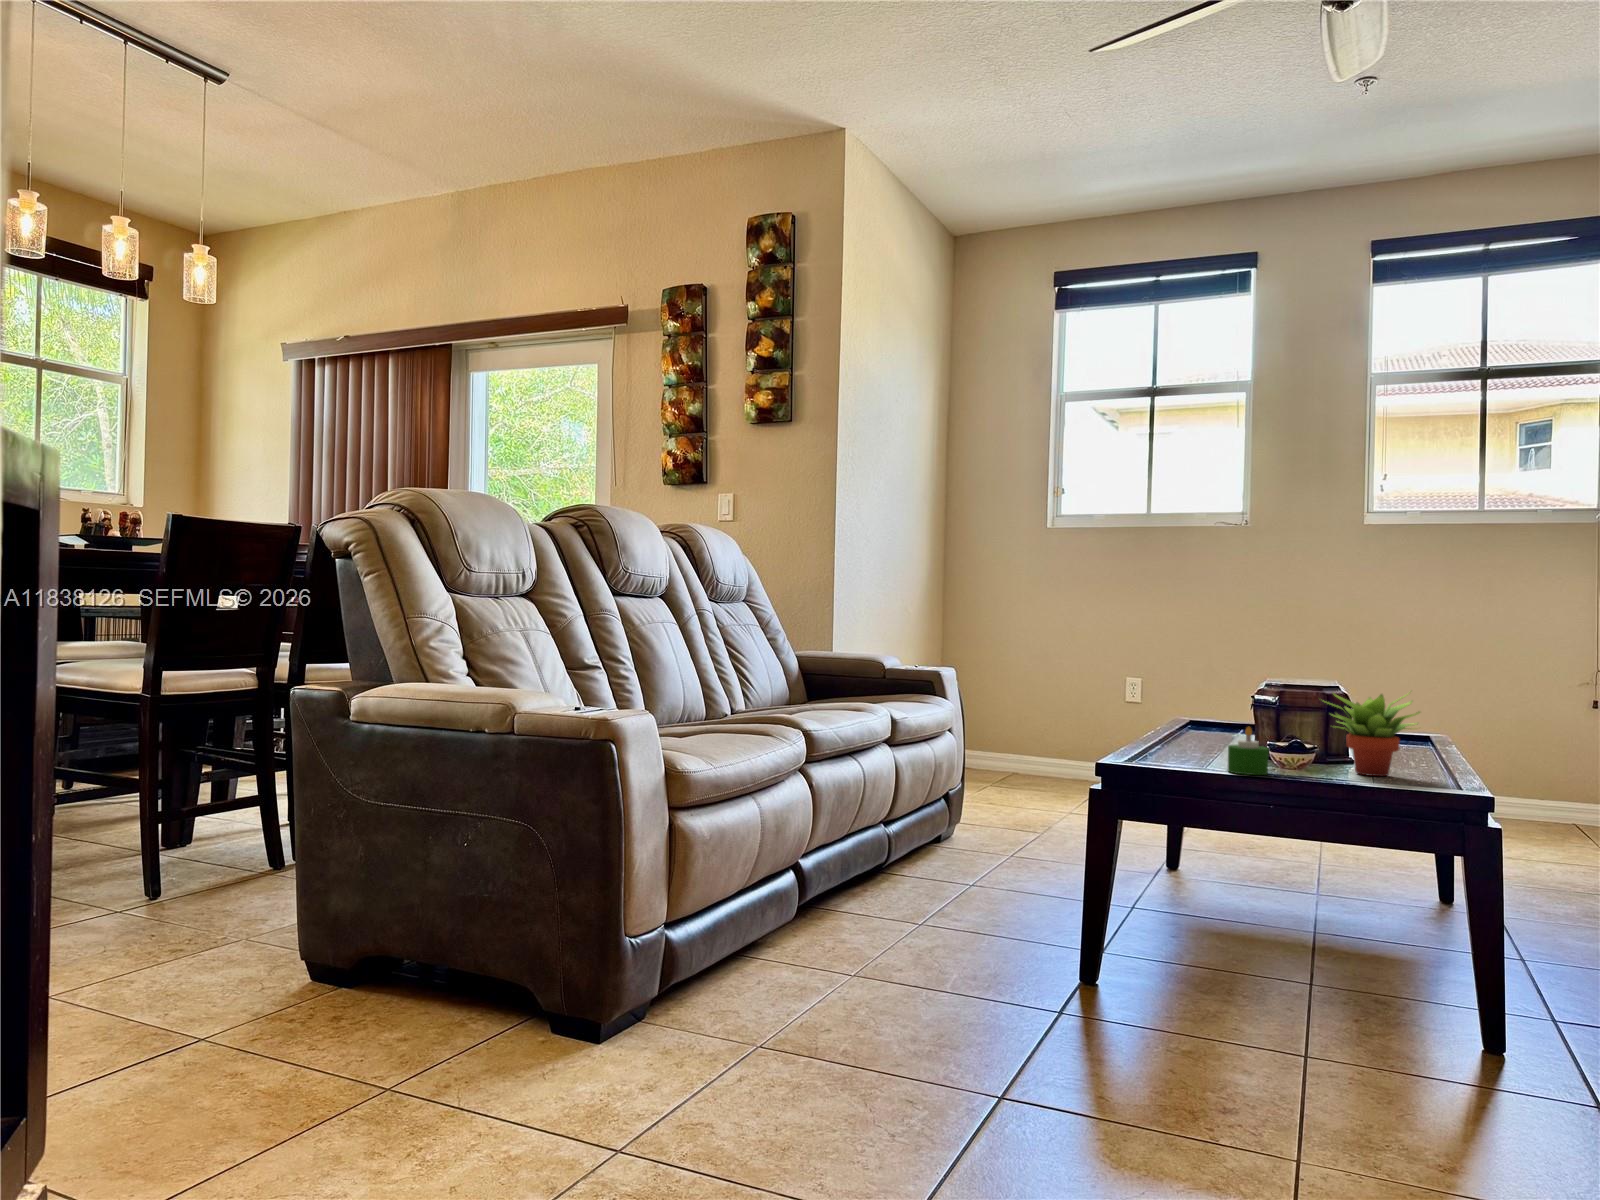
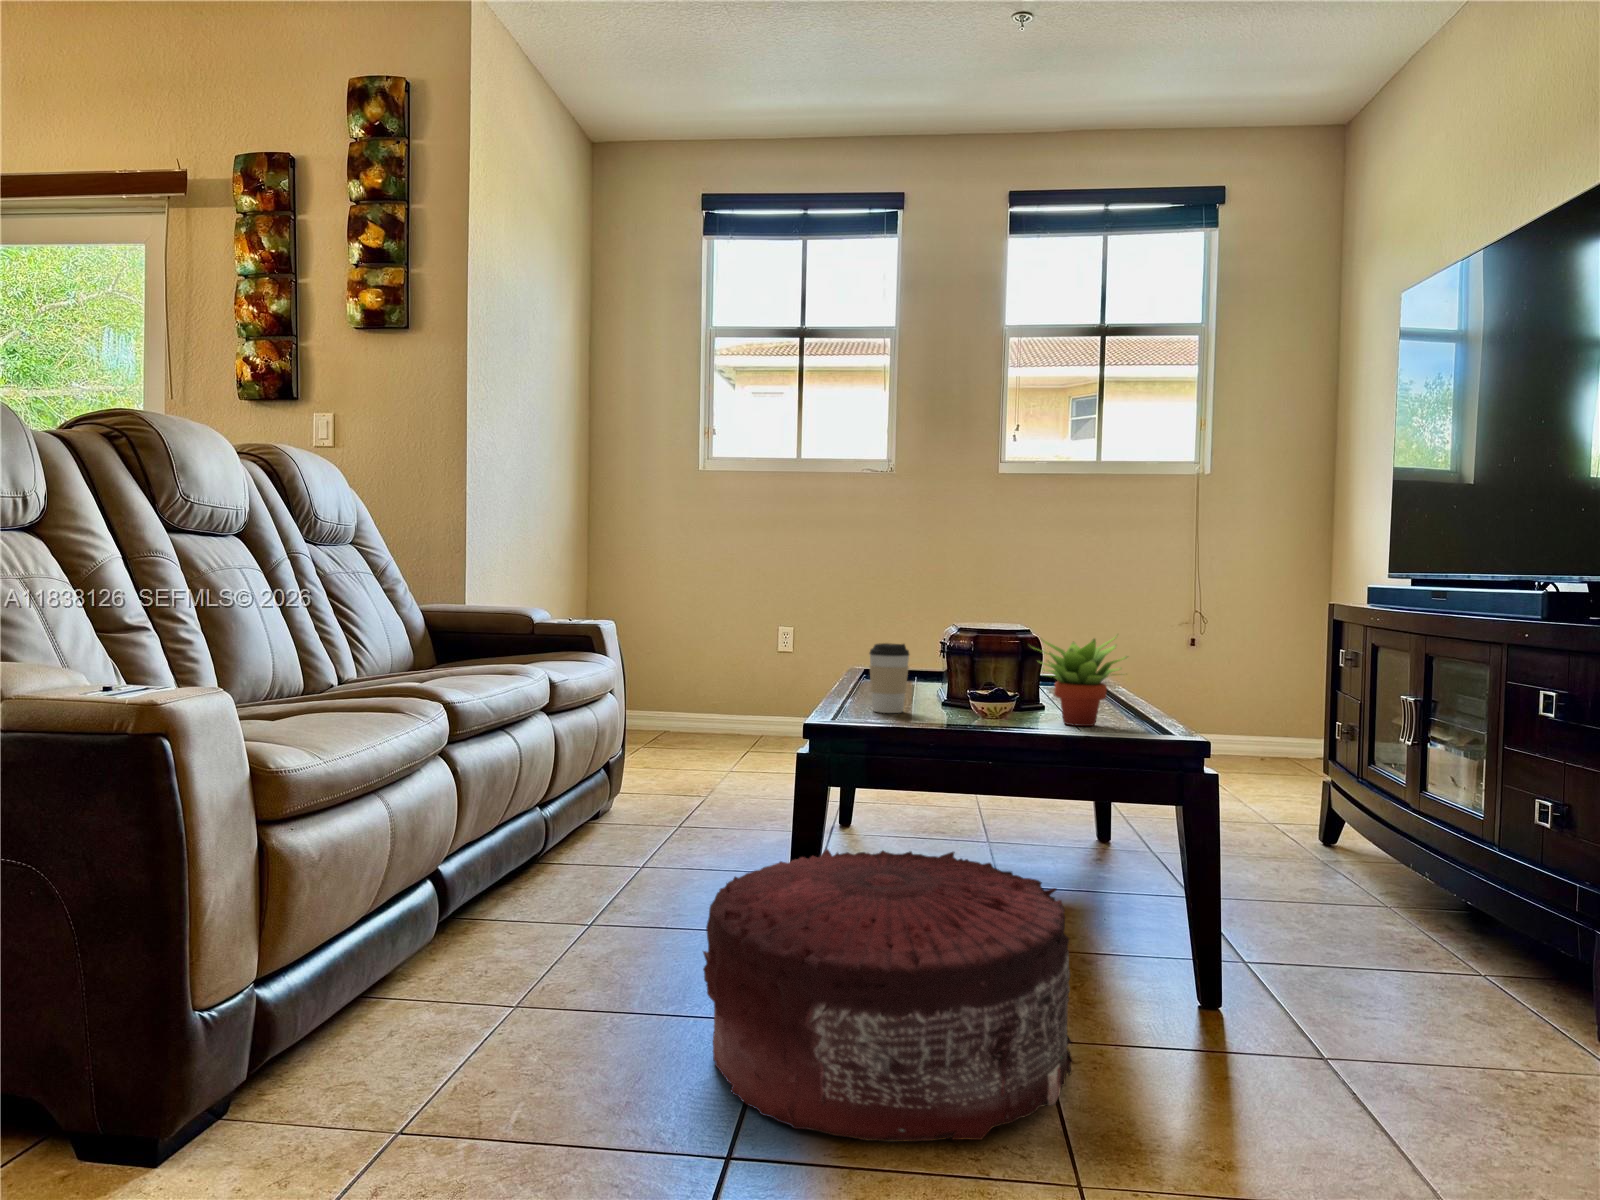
coffee cup: none [1170,694,1209,757] -> present [869,643,909,713]
candle: present [1228,727,1269,775] -> none [940,678,983,732]
pouf: none [995,867,1332,1111] -> present [703,849,1073,1142]

